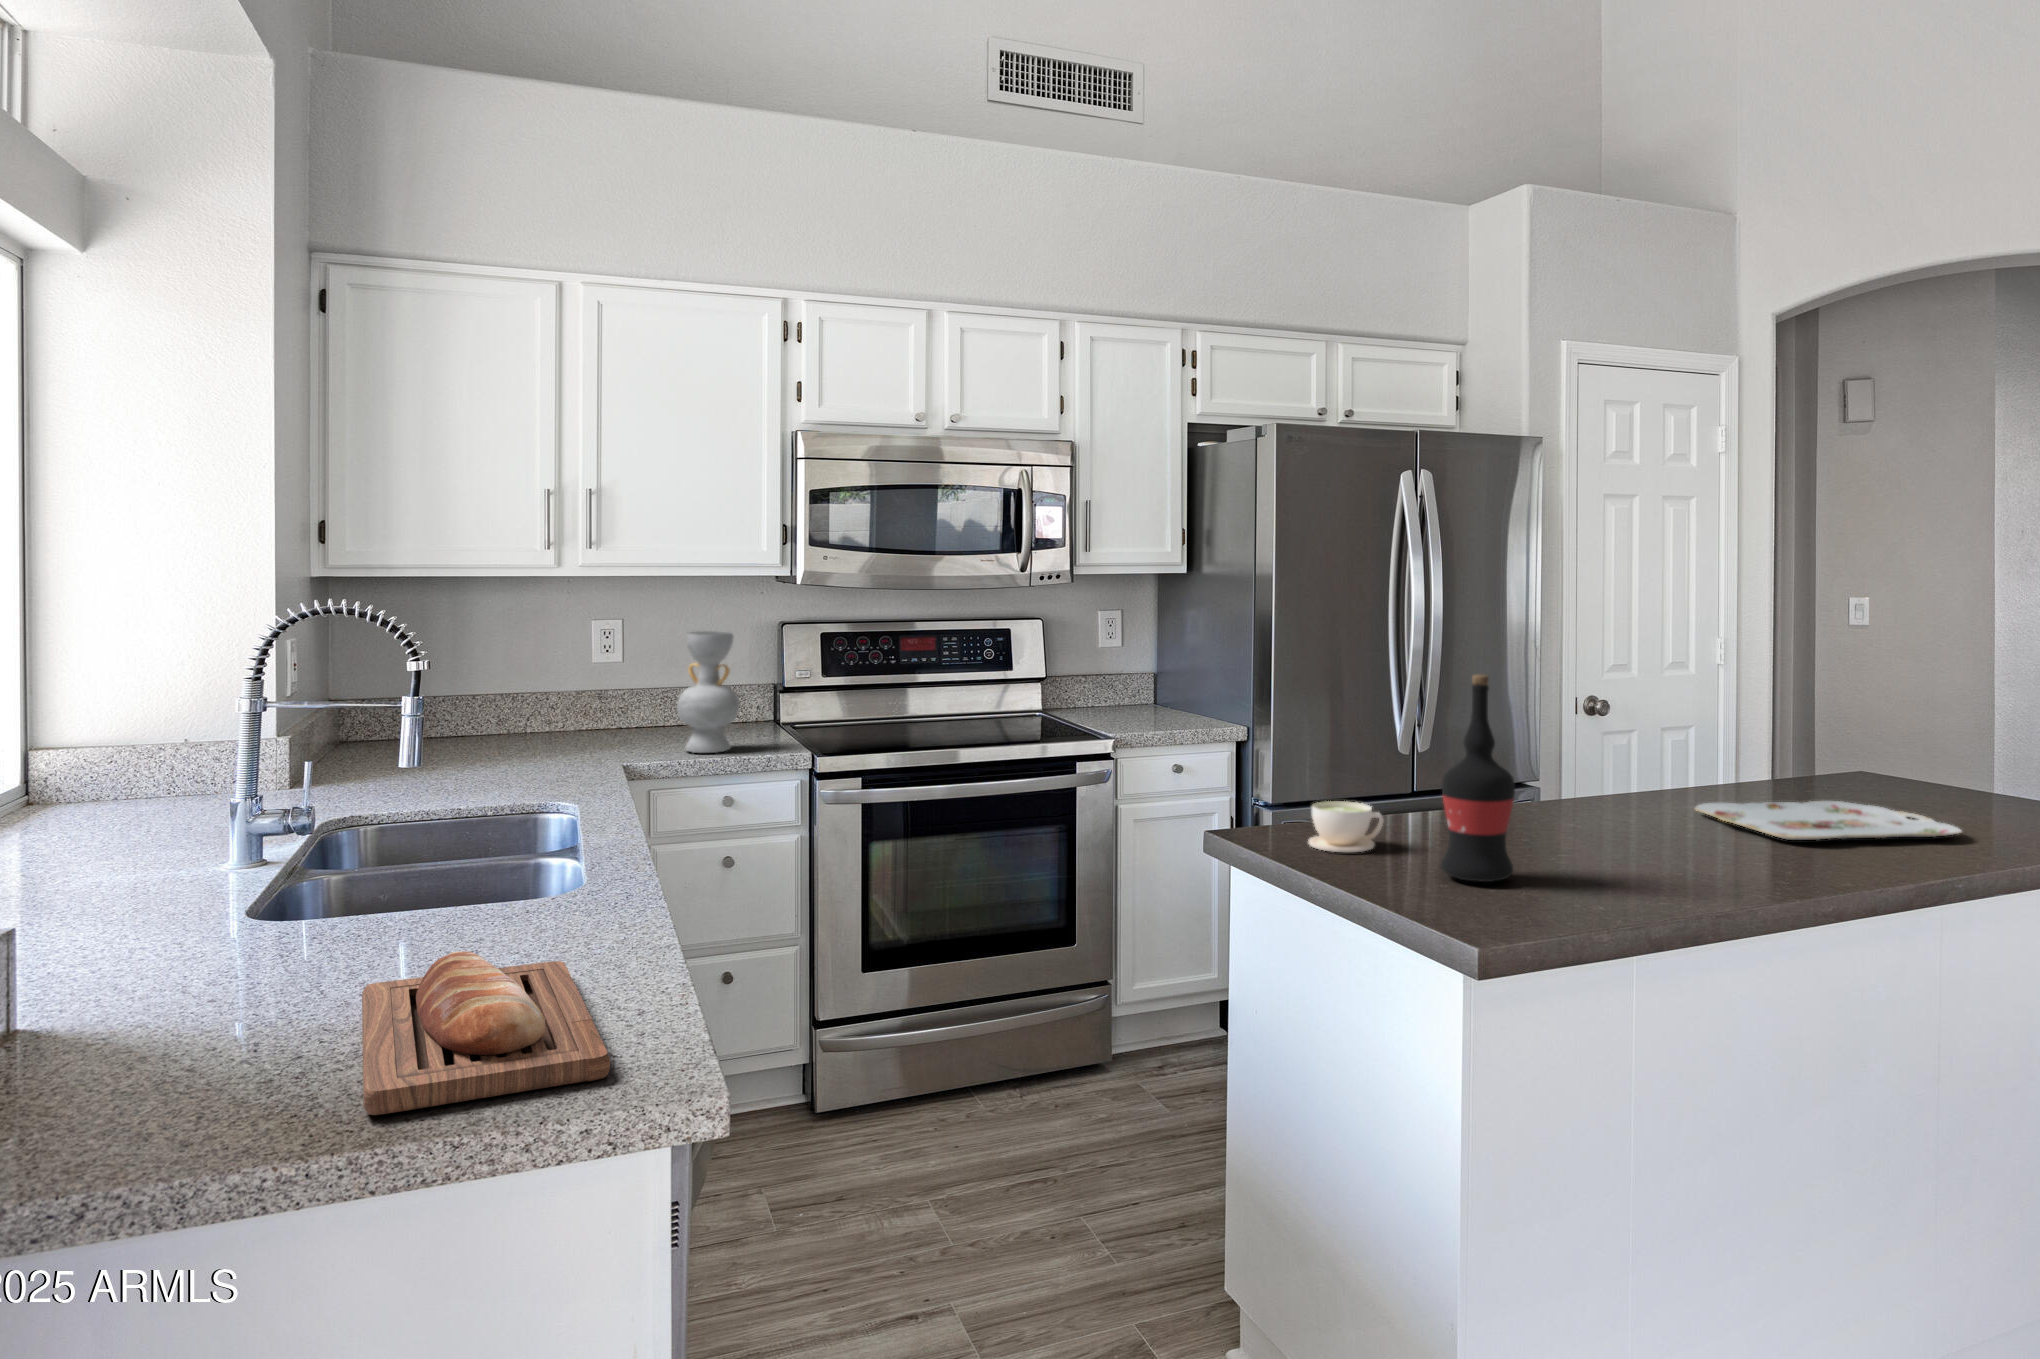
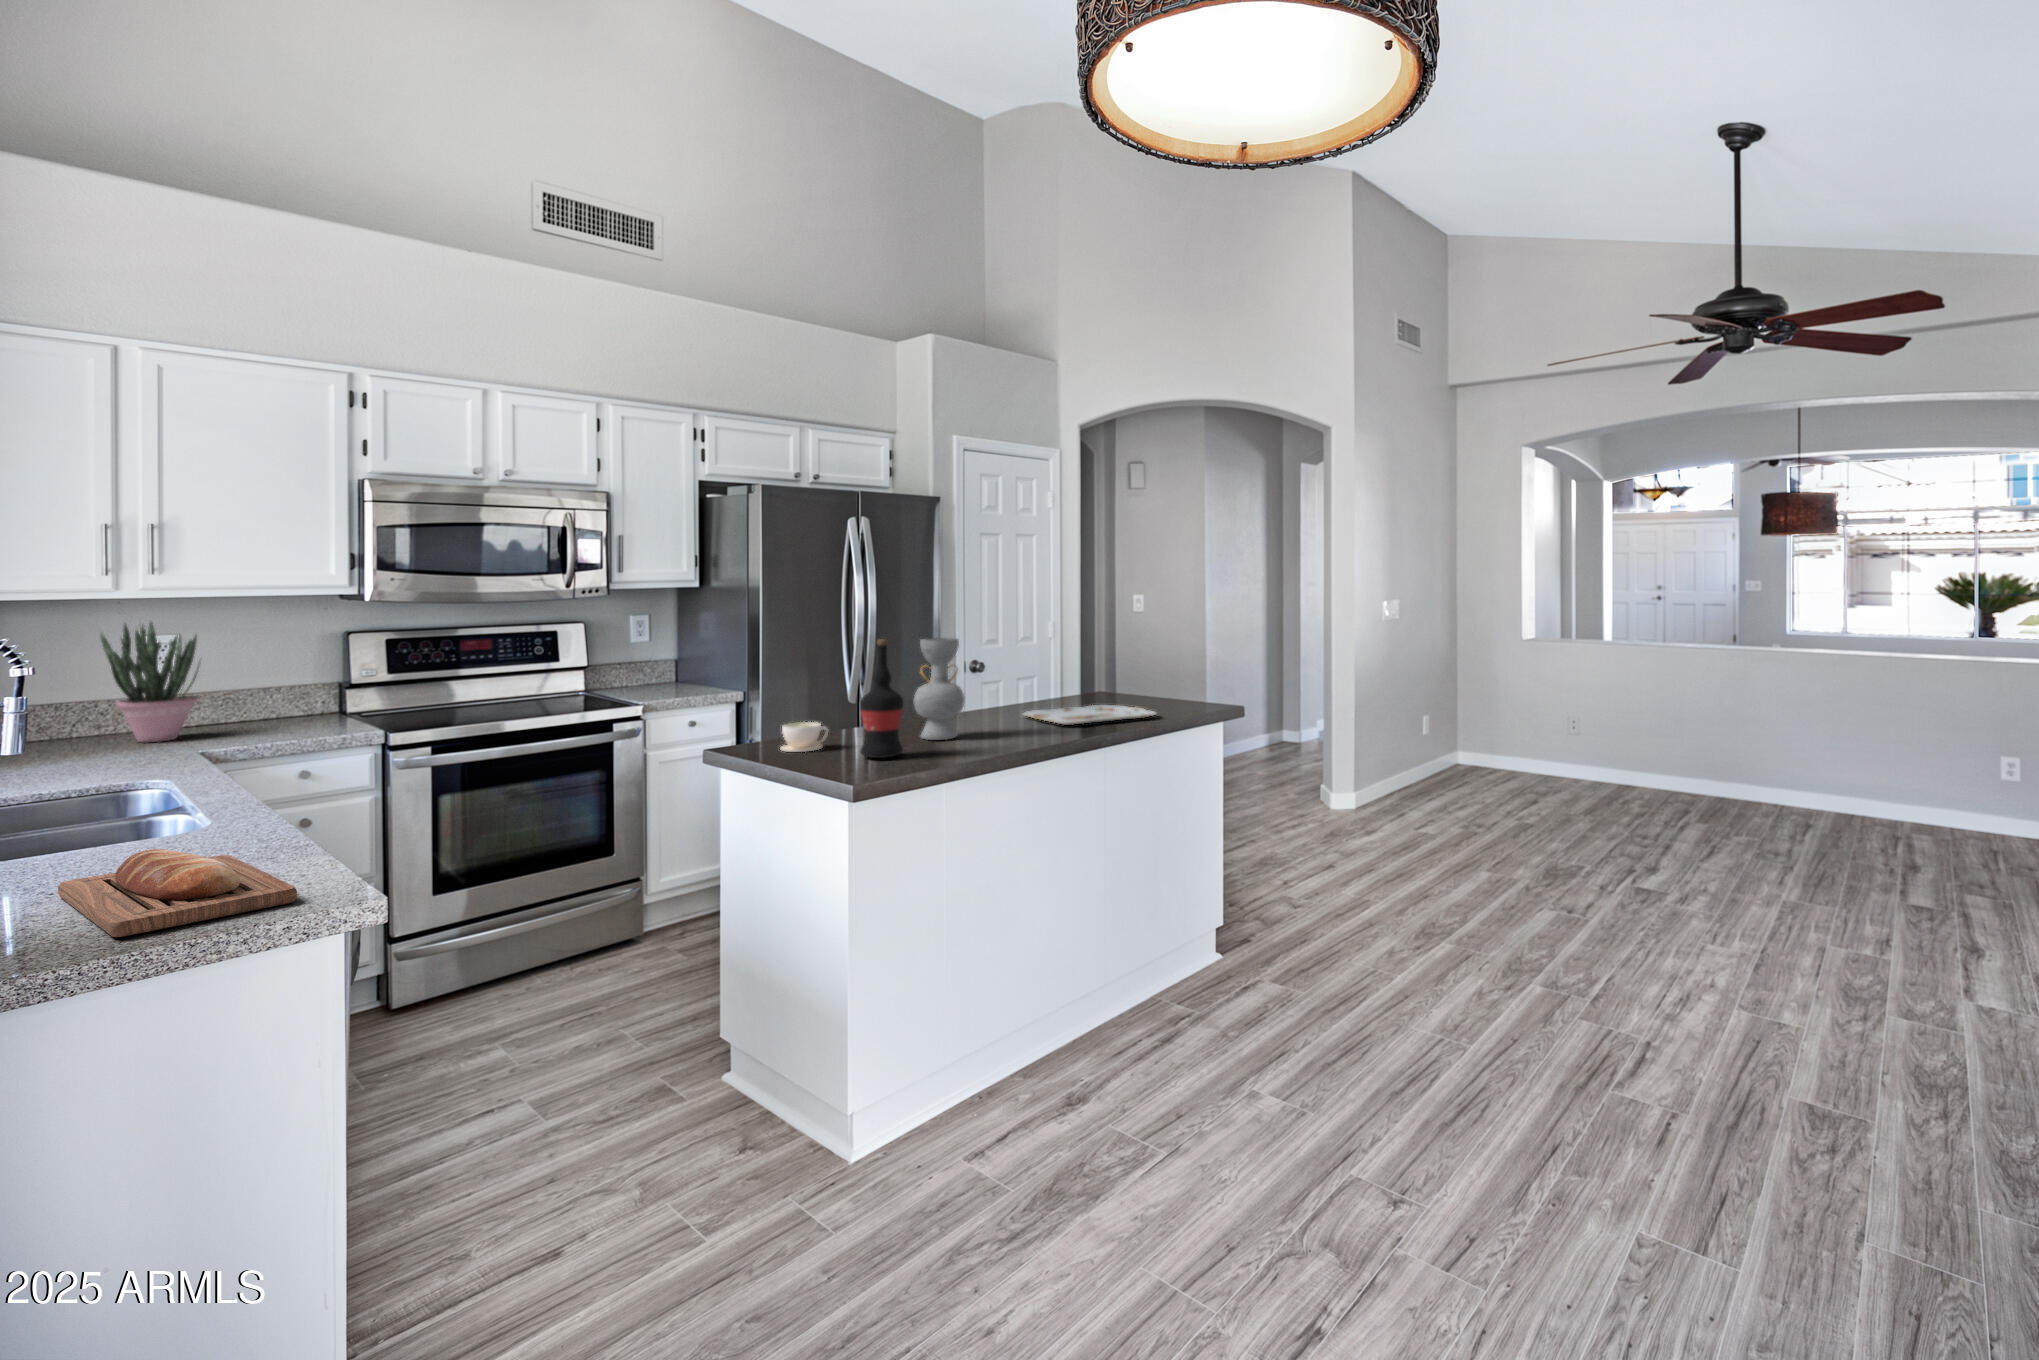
potted plant: none [541,602,633,749] -> present [99,622,200,742]
decorative vase: present [677,632,740,753] -> present [914,638,965,740]

